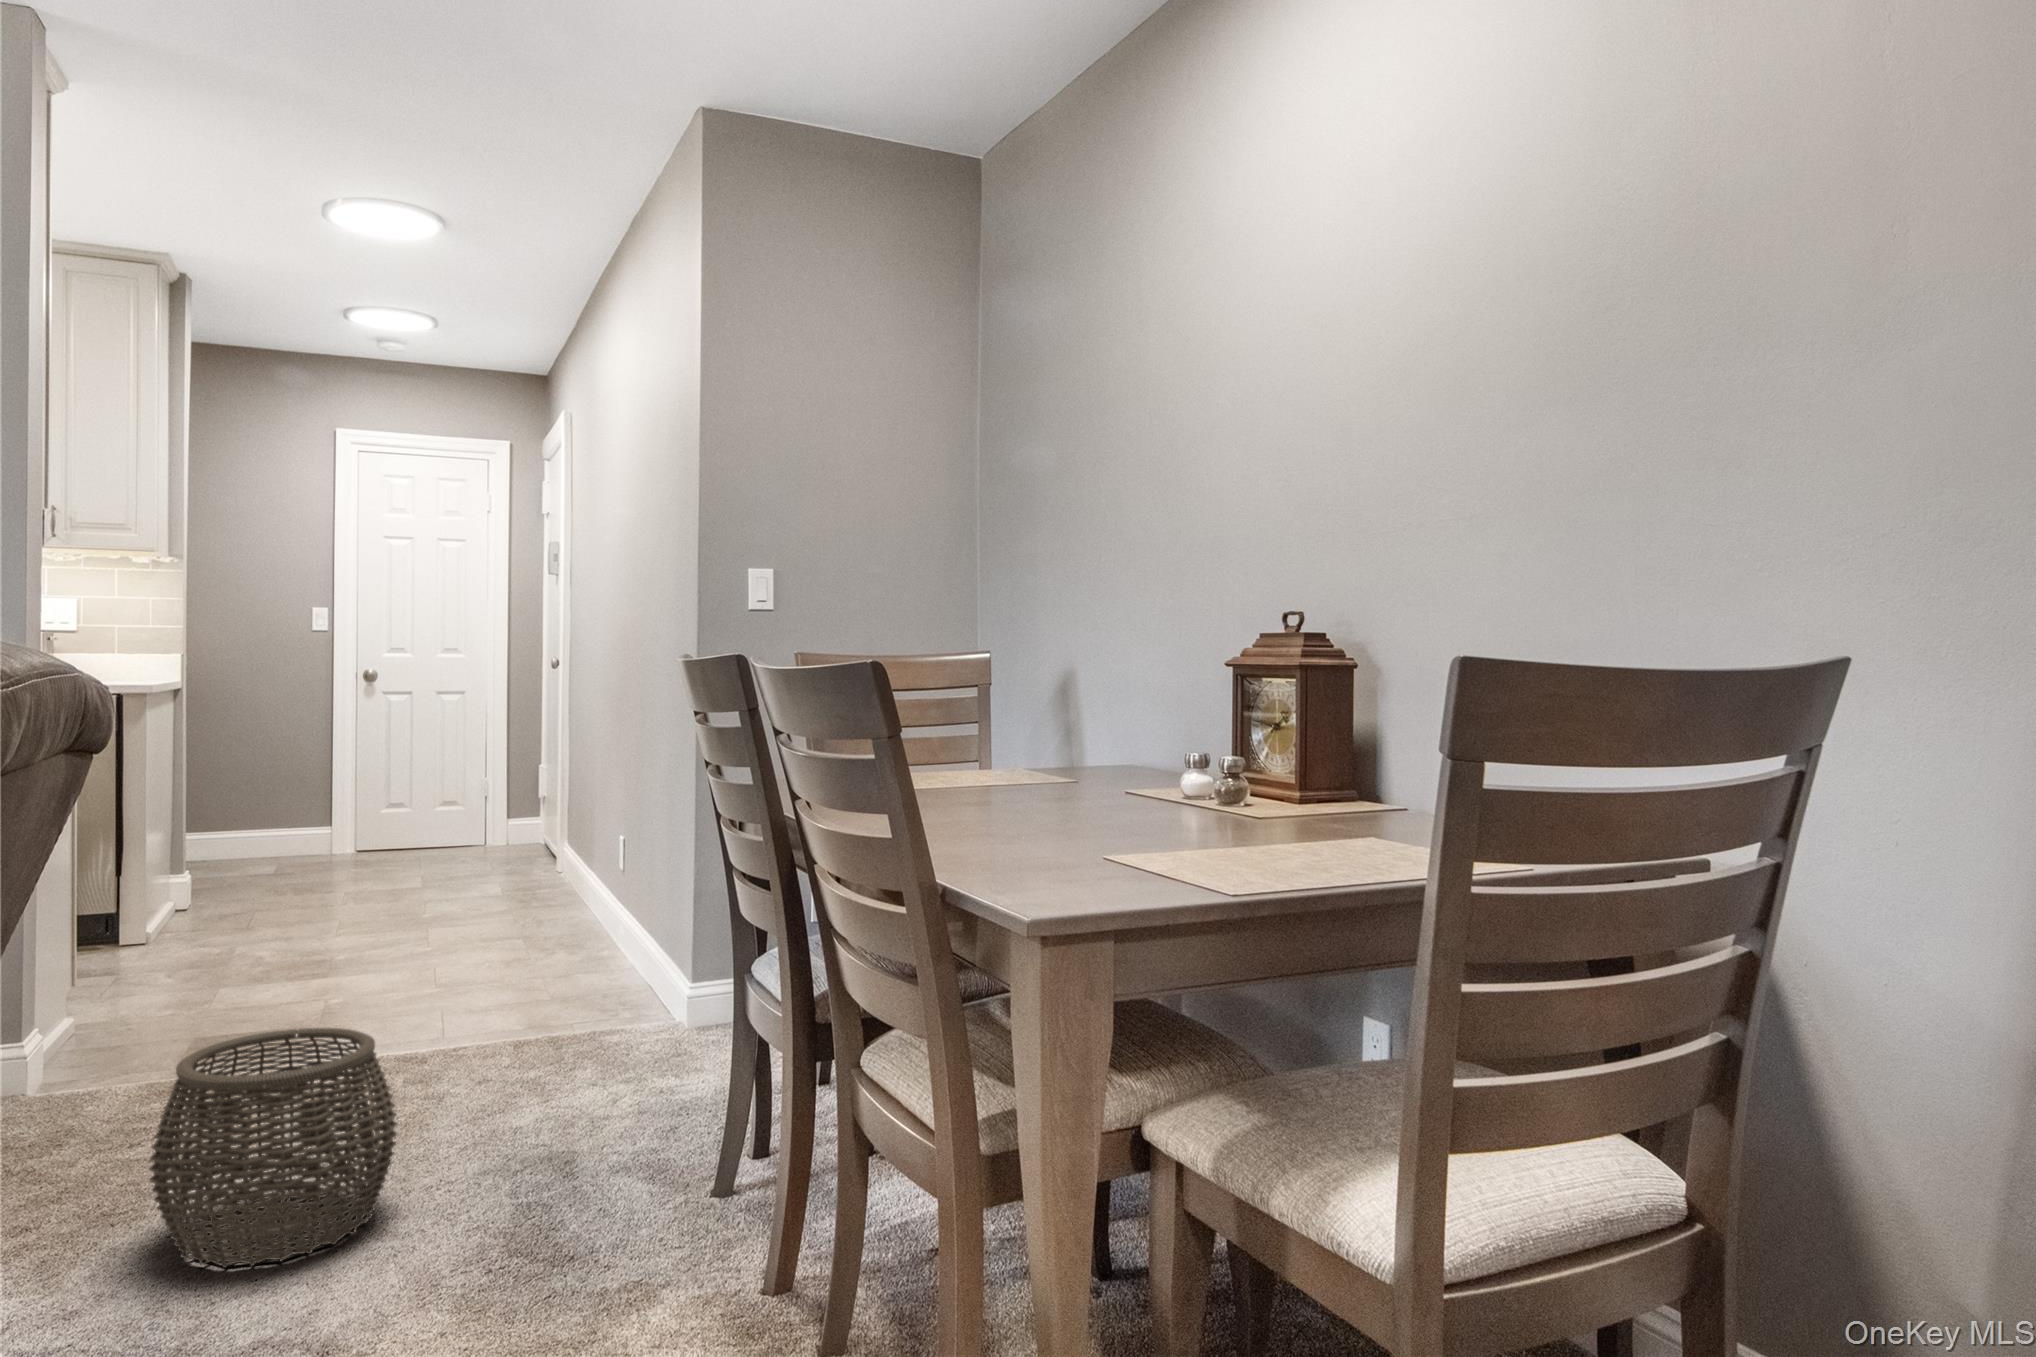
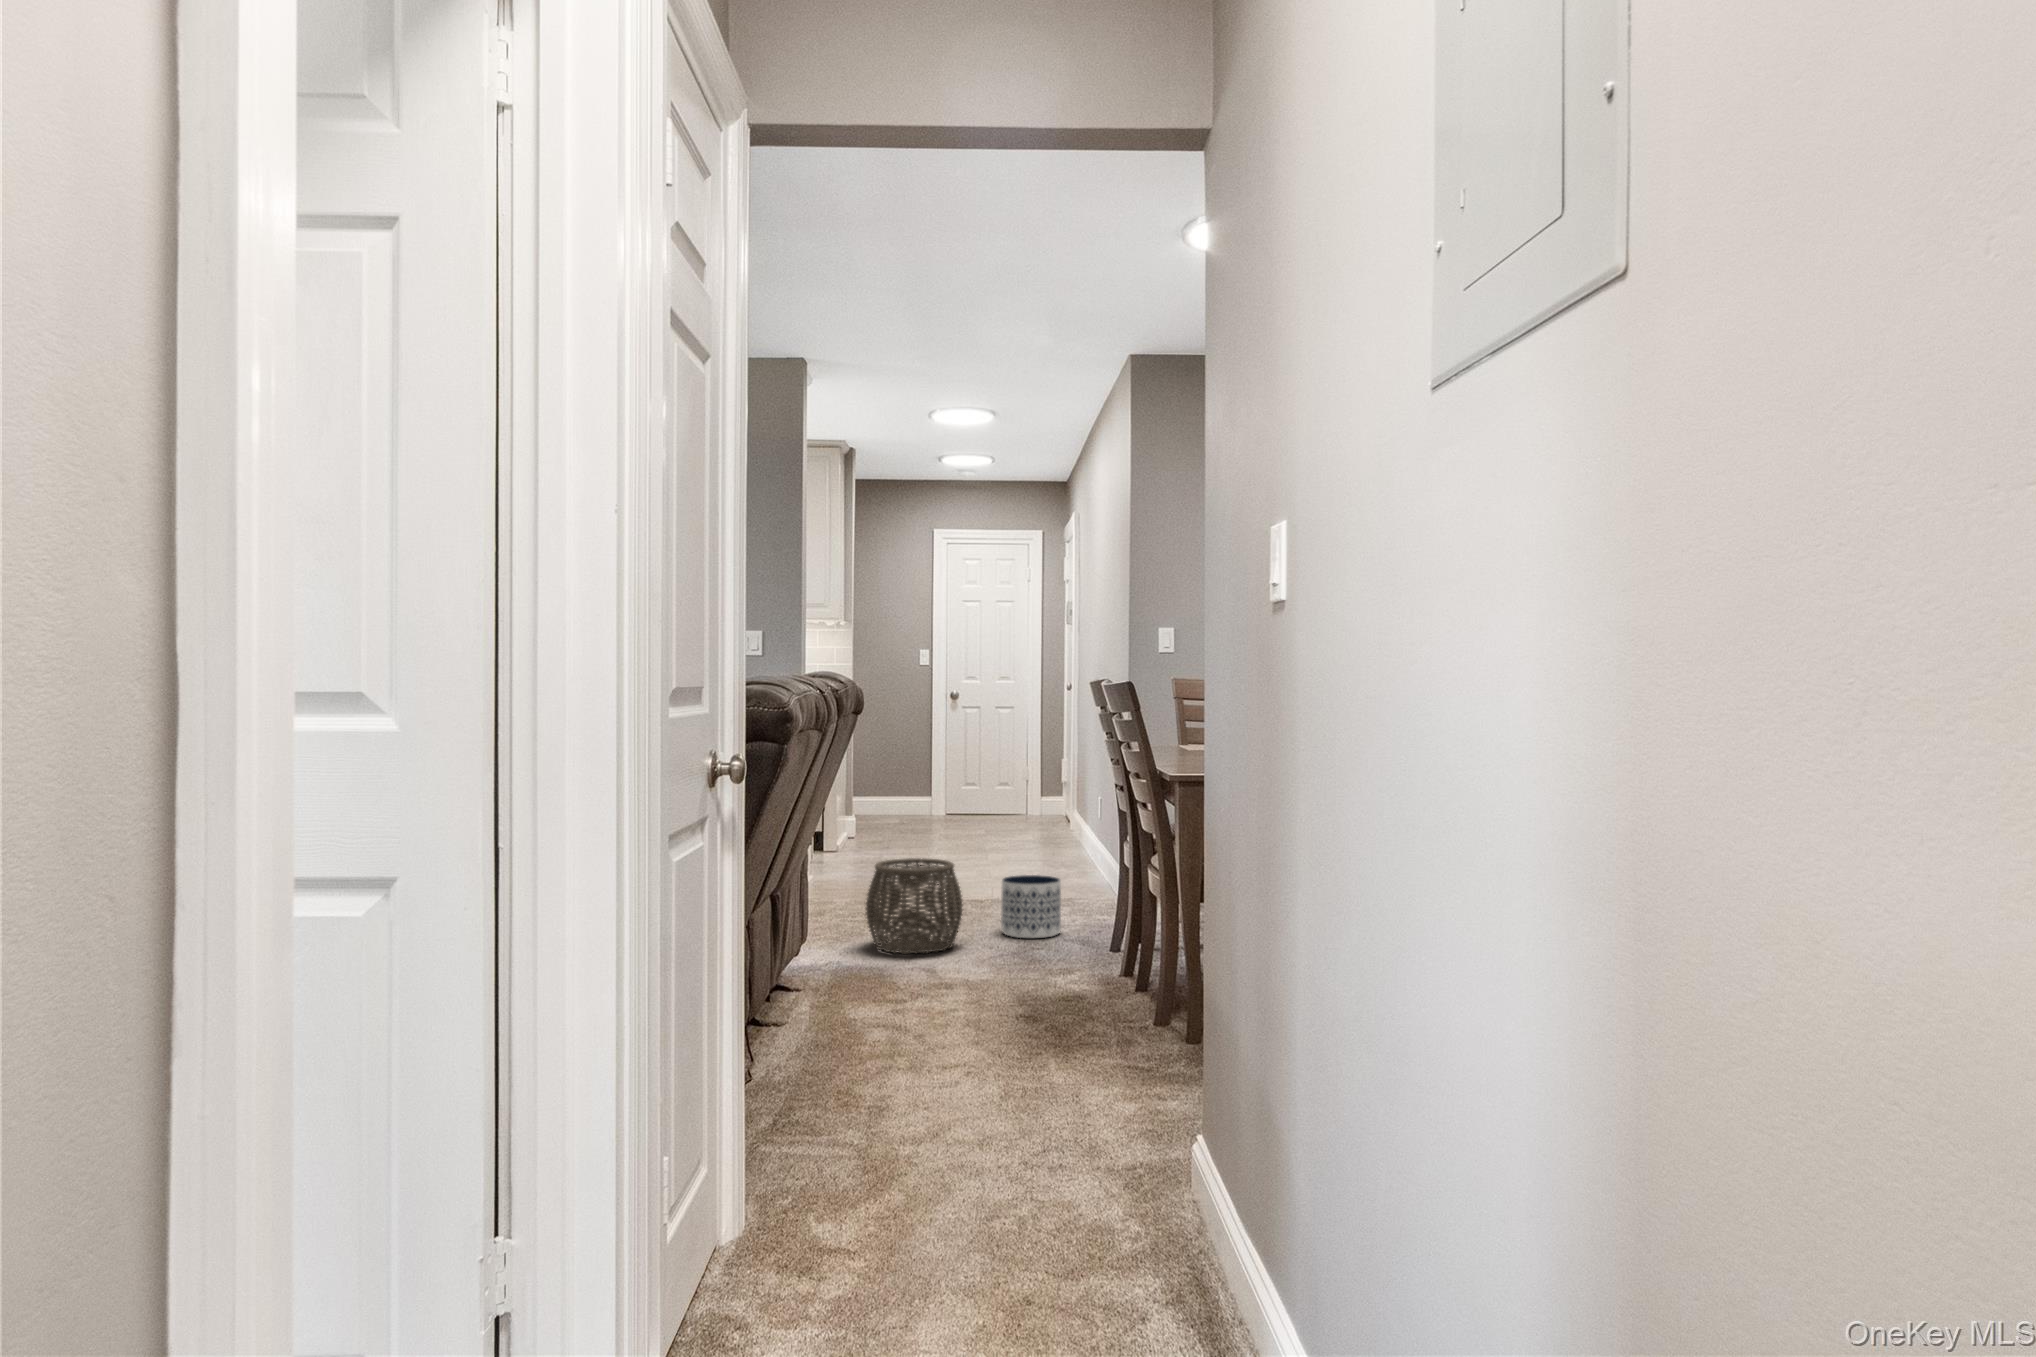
planter: none [478,1021,599,1158] -> present [1001,875,1061,938]

